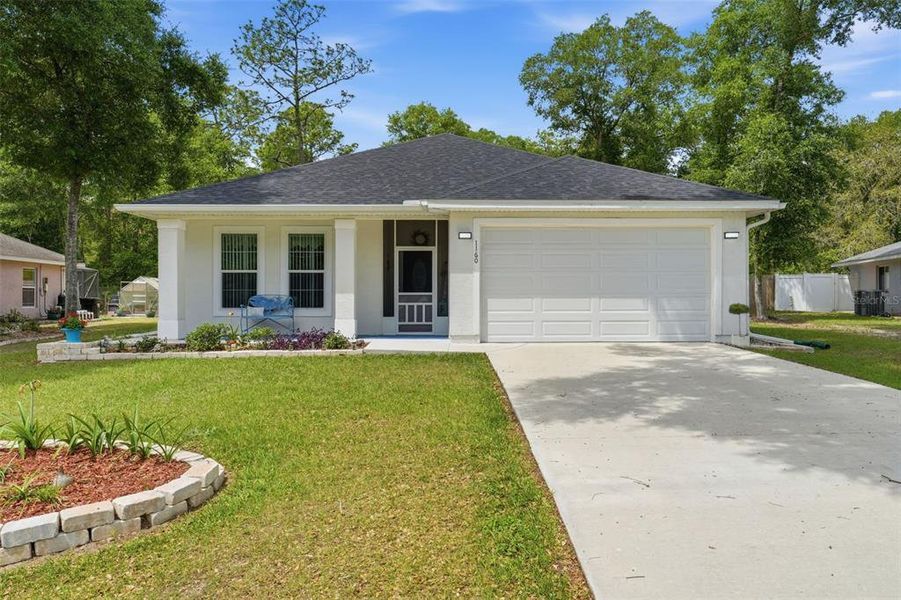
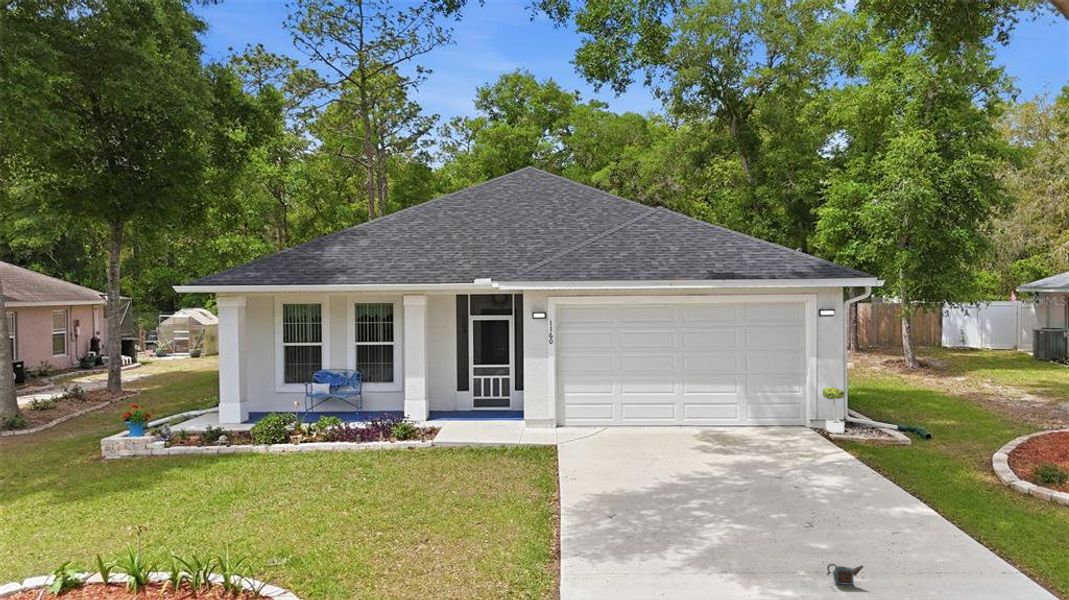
watering can: none [818,415,862,438] -> present [827,564,863,585]

